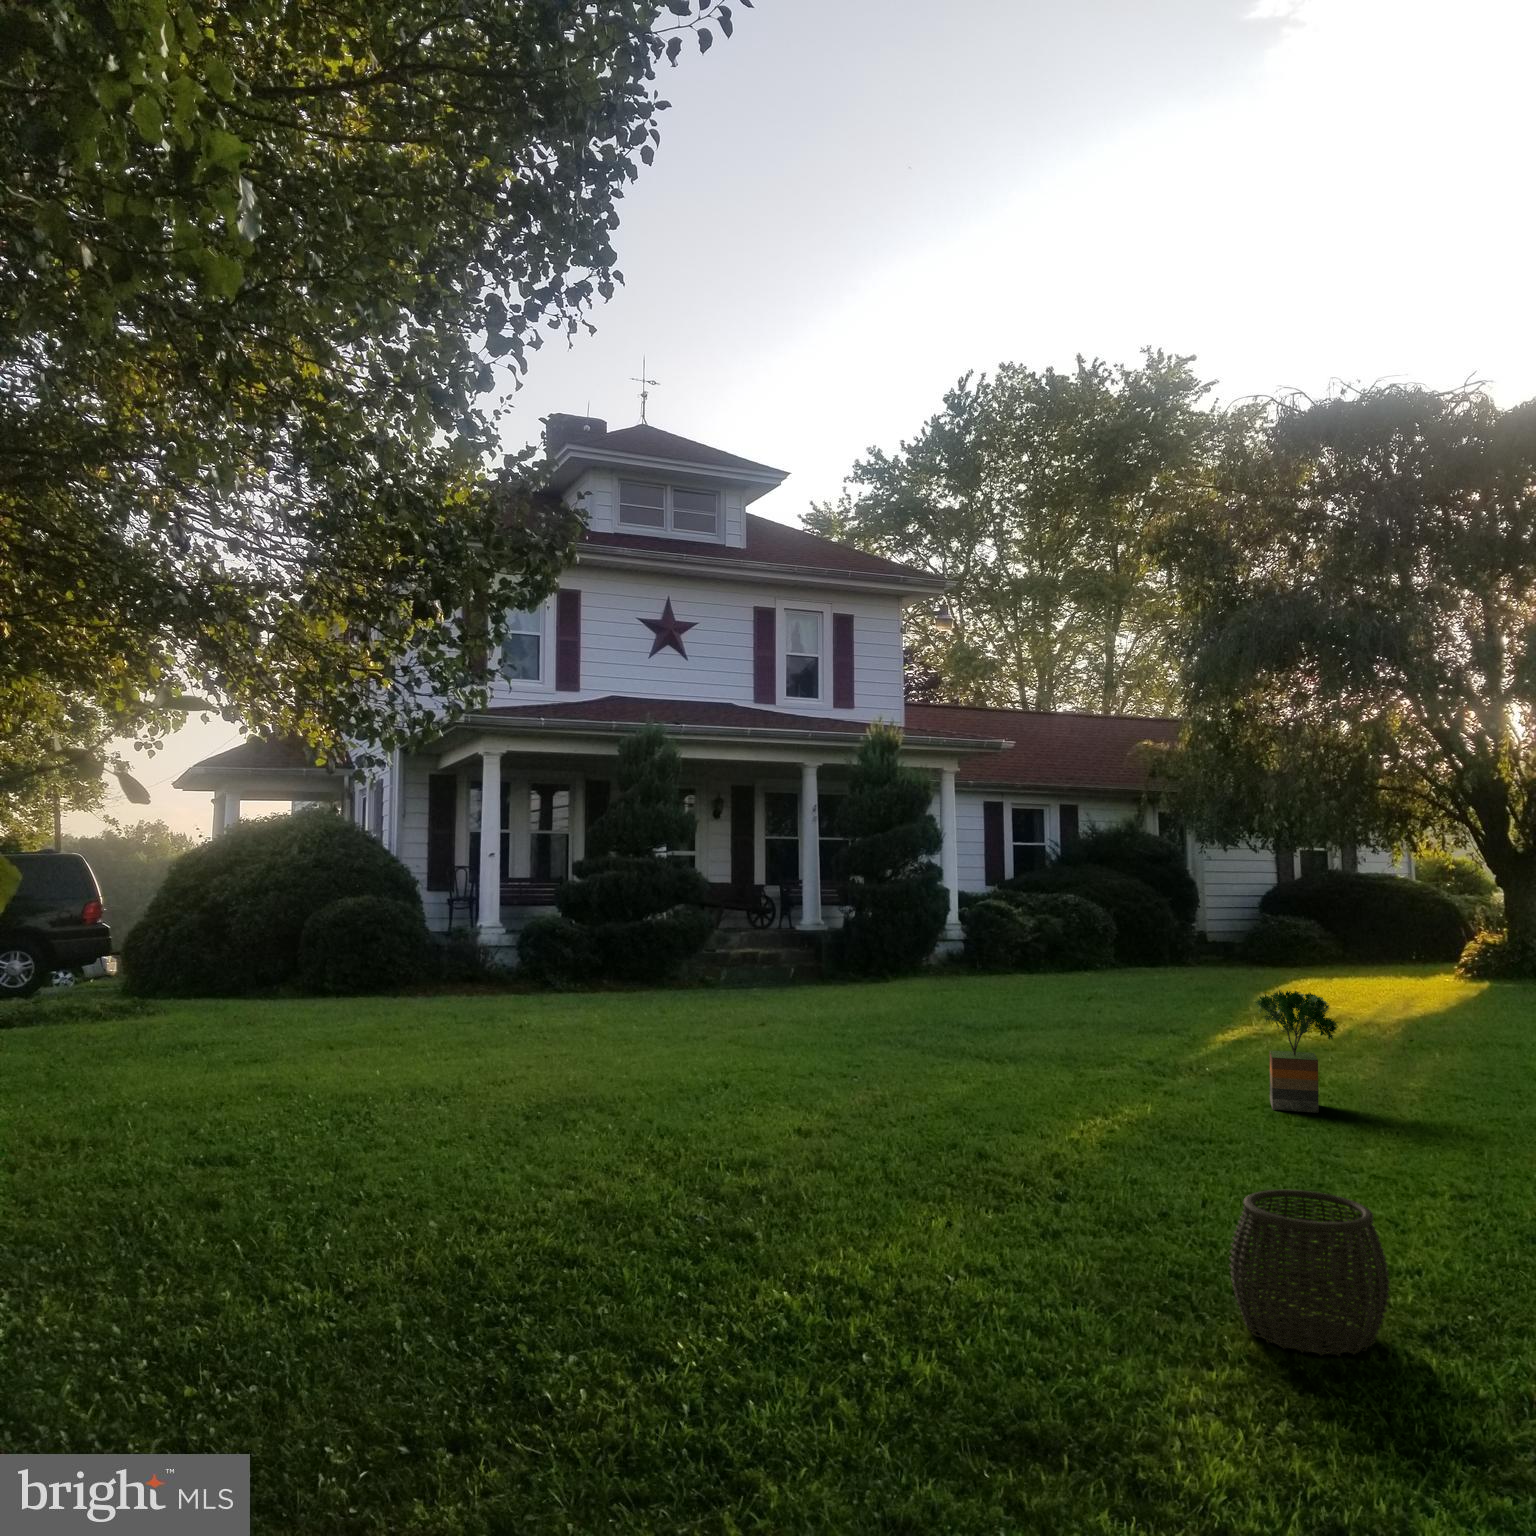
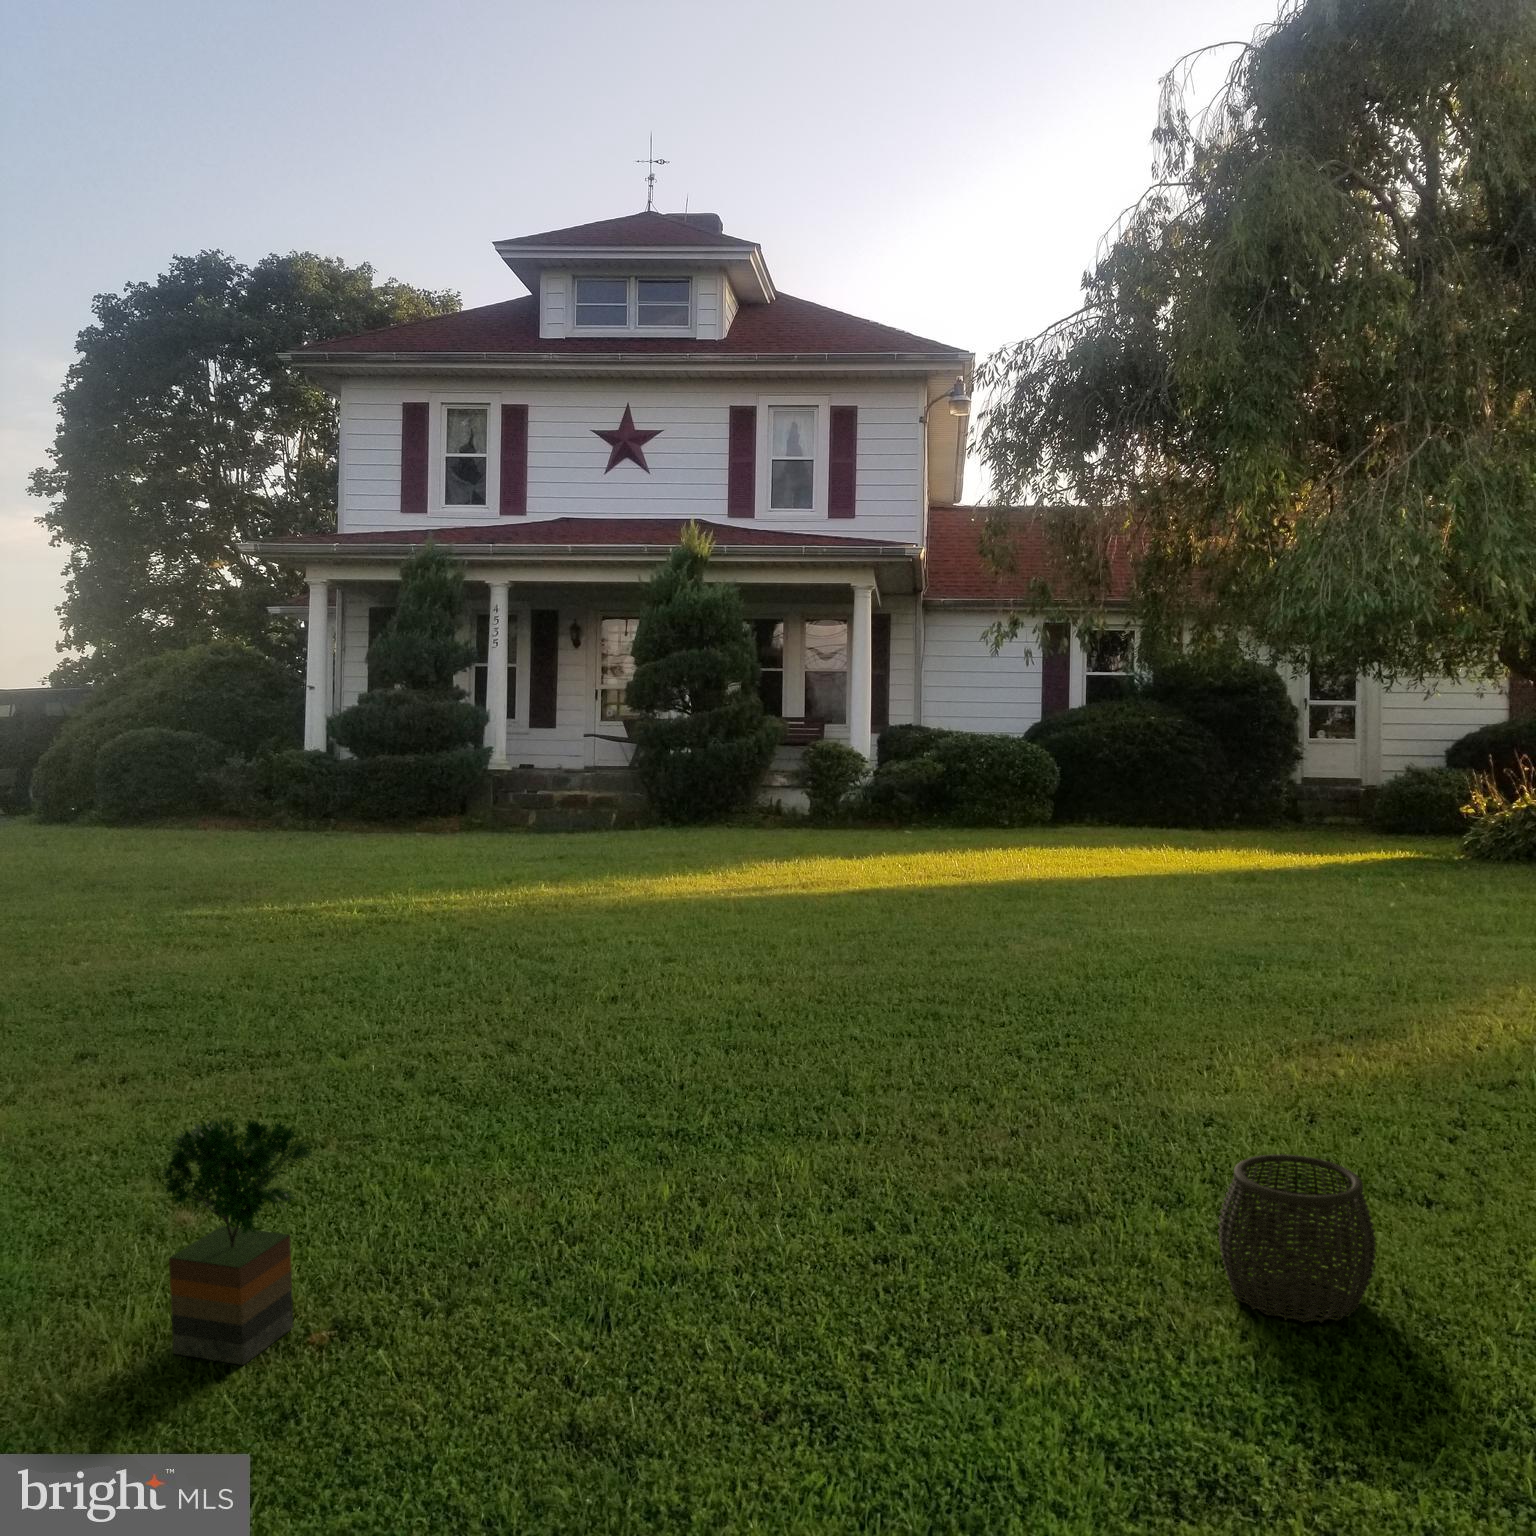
potted tree: present [1255,990,1338,1113] -> present [162,1118,312,1365]

